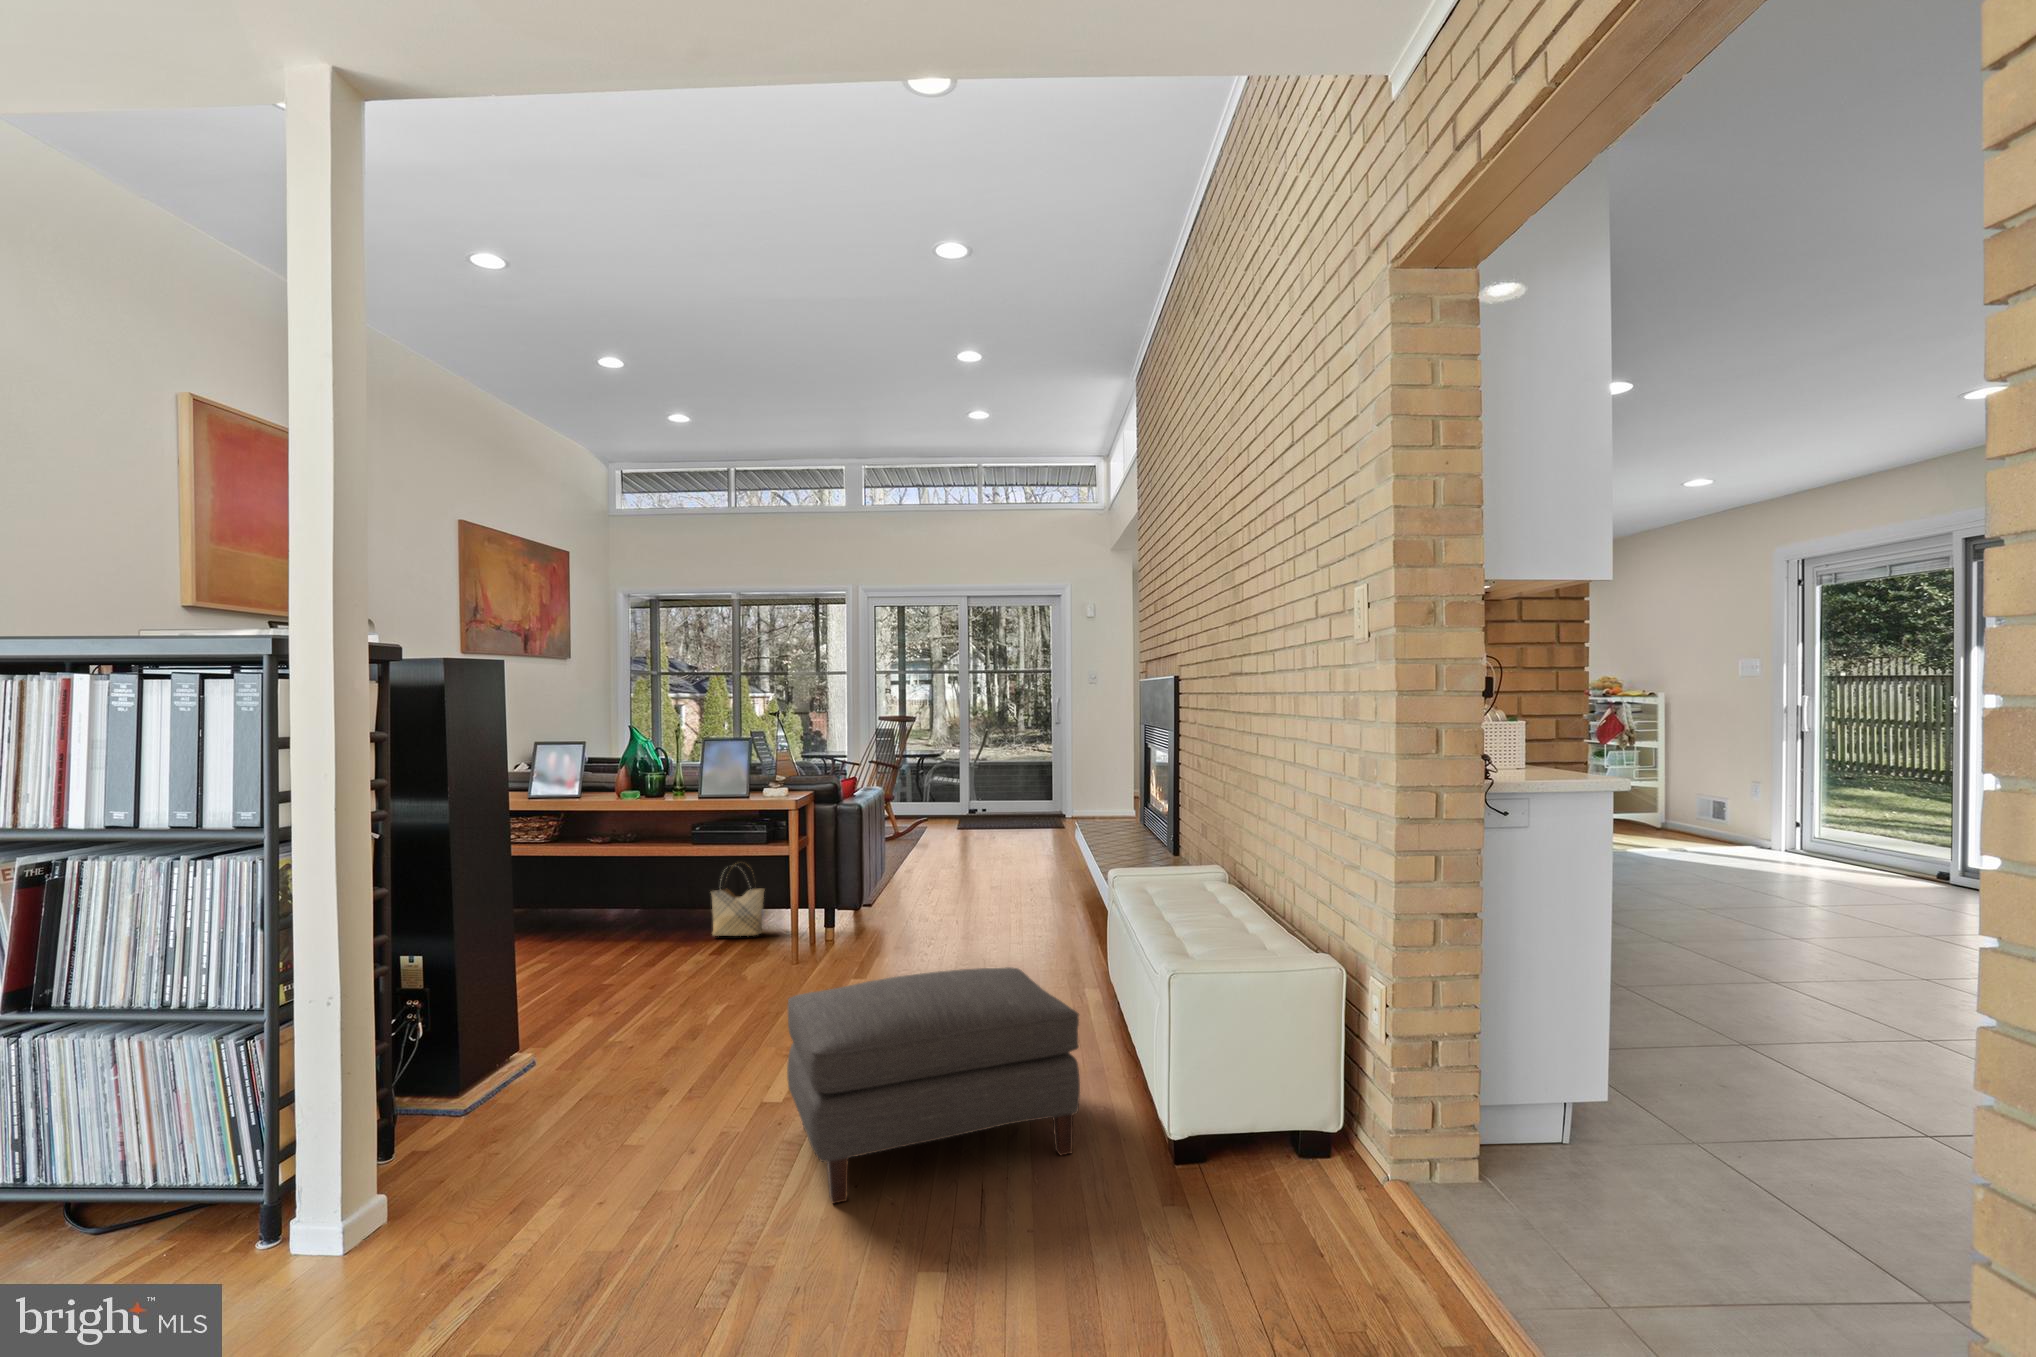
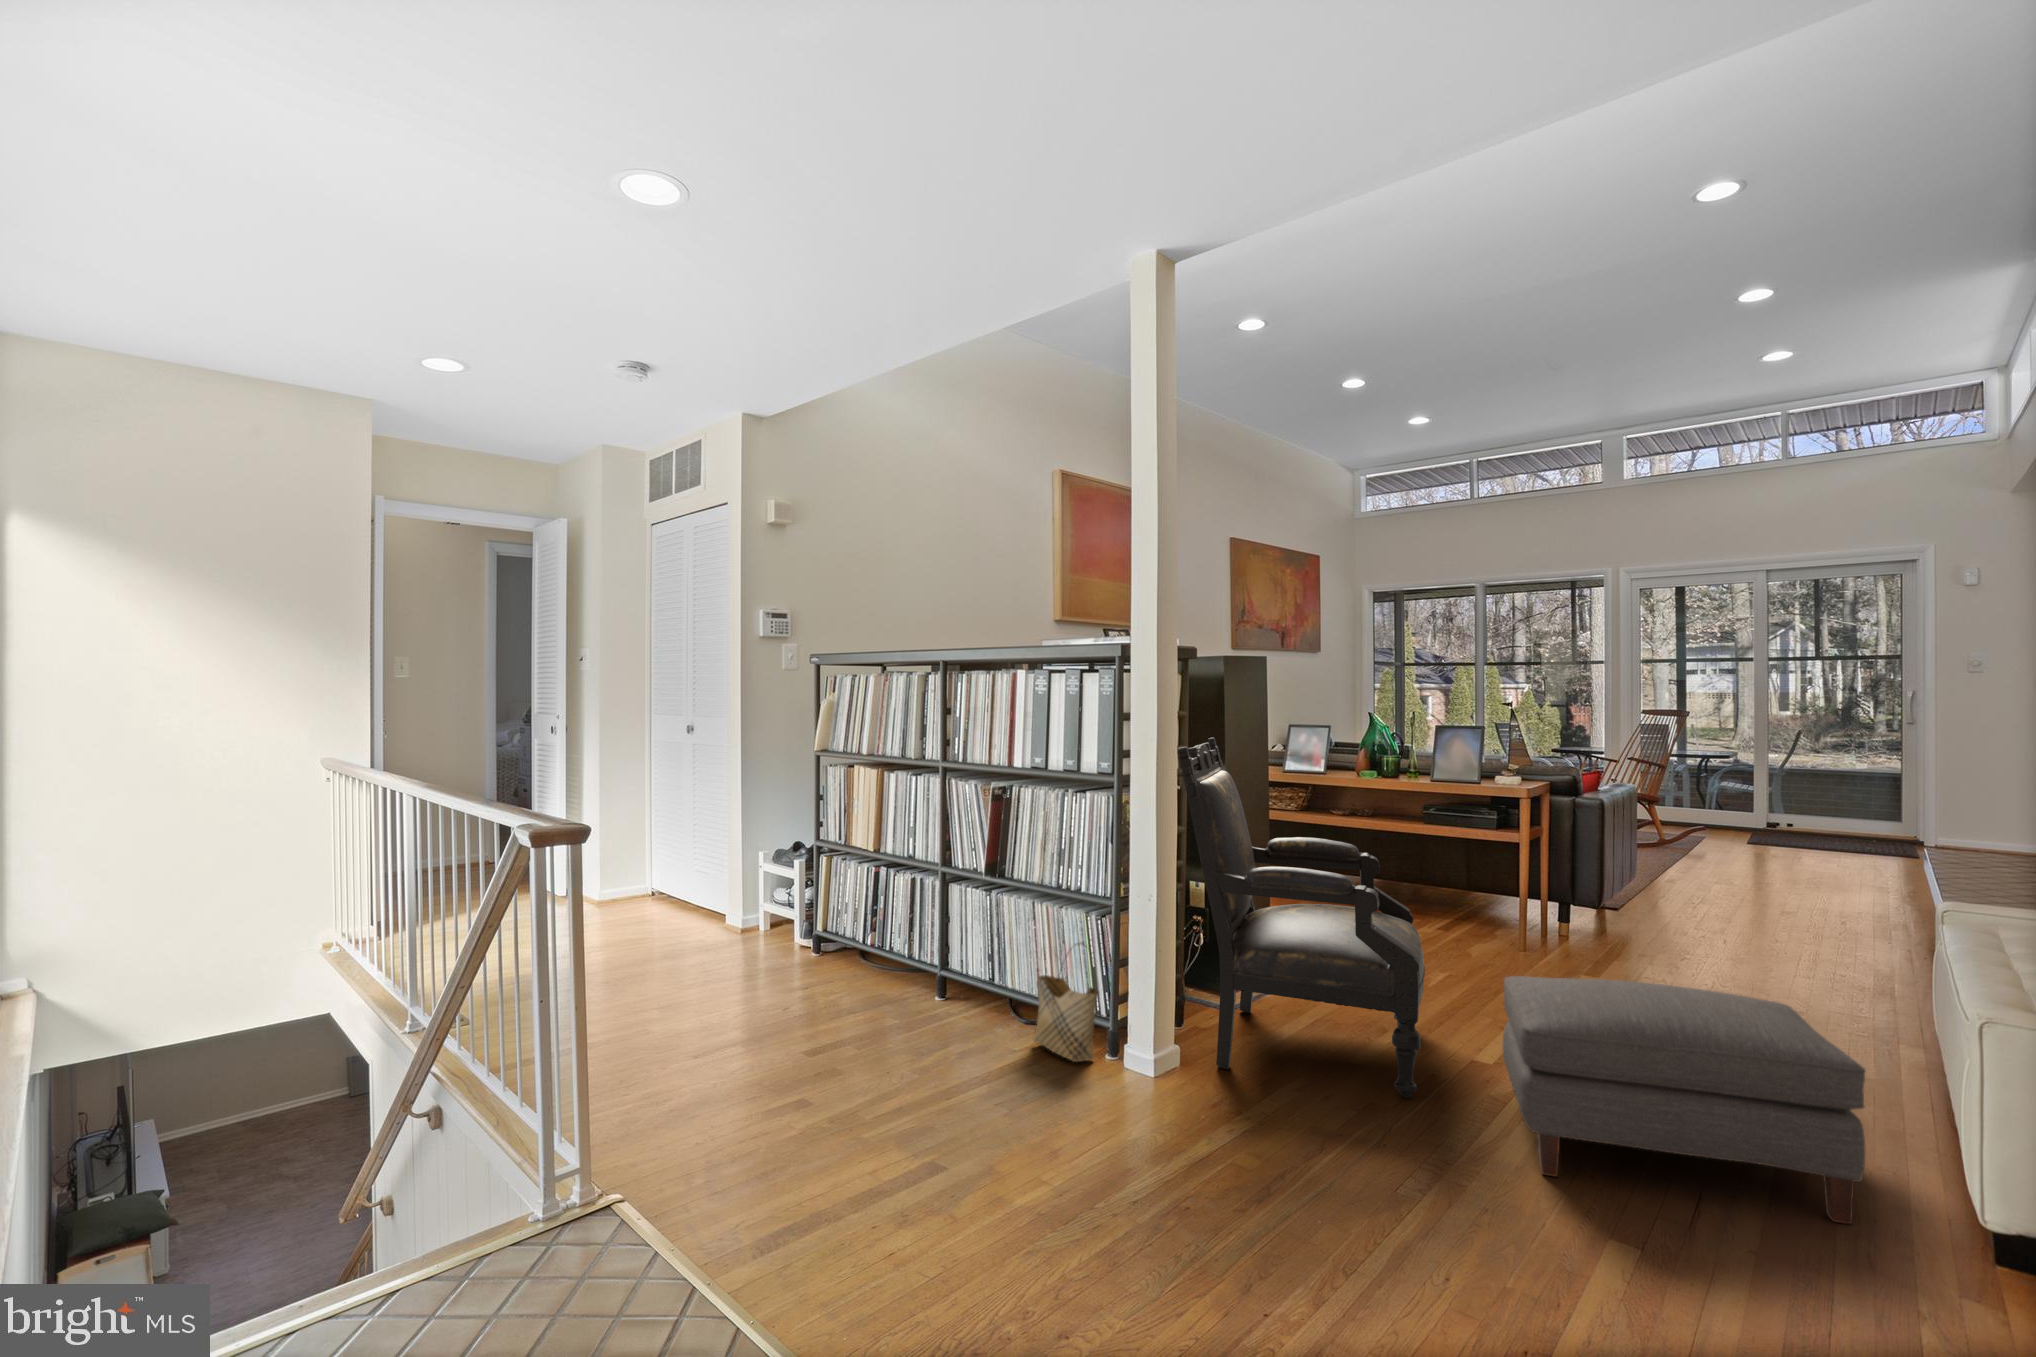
armchair: none [377,763,703,1203] -> present [1178,737,1425,1098]
woven basket: present [711,863,764,936] -> present [1034,943,1099,1062]

